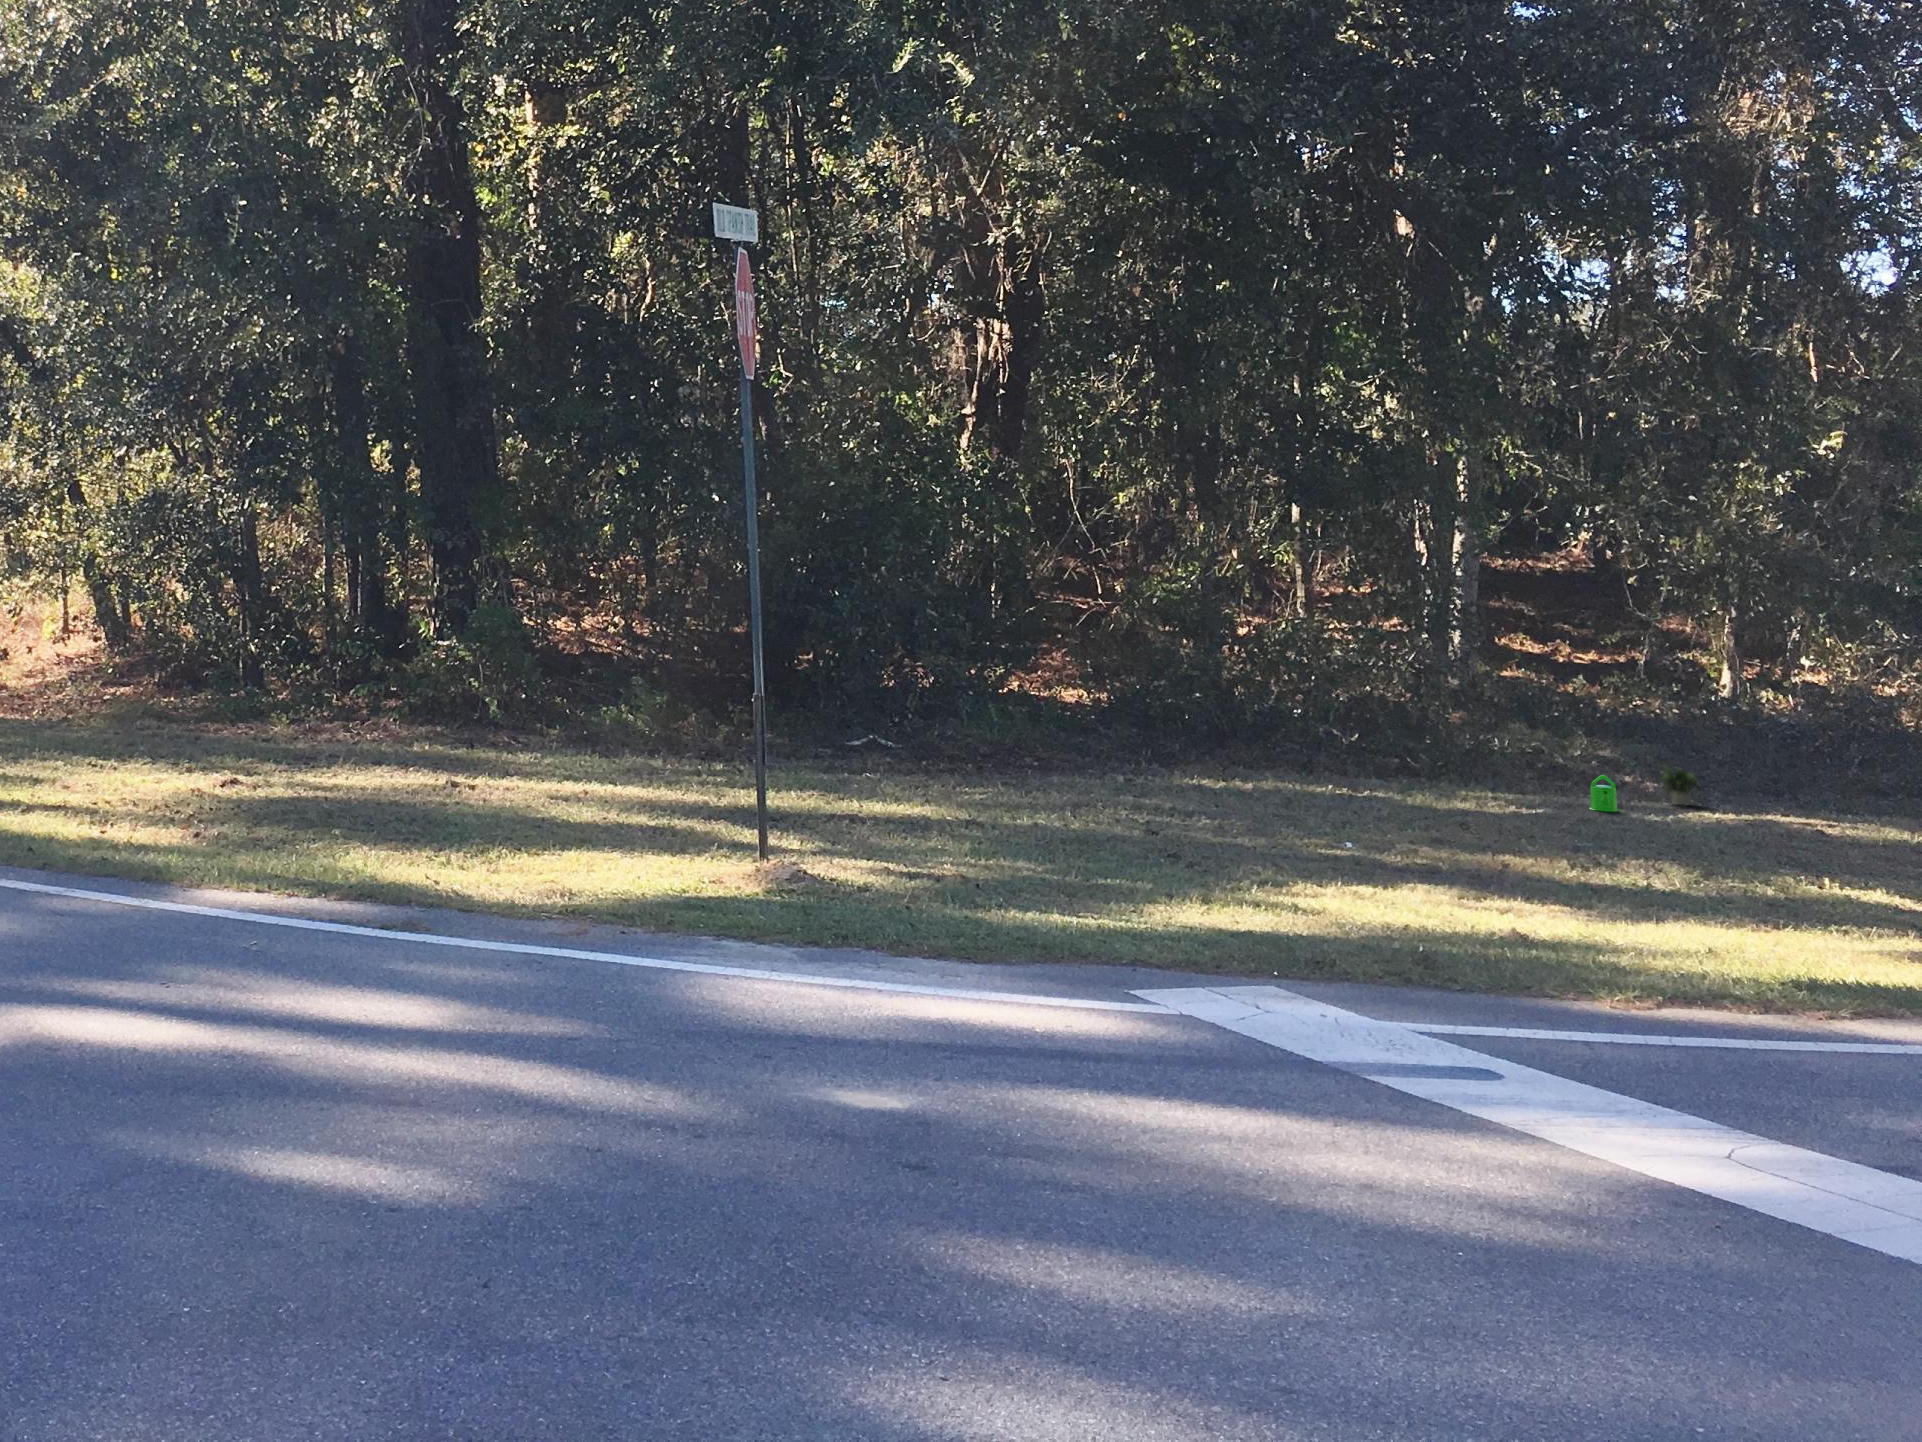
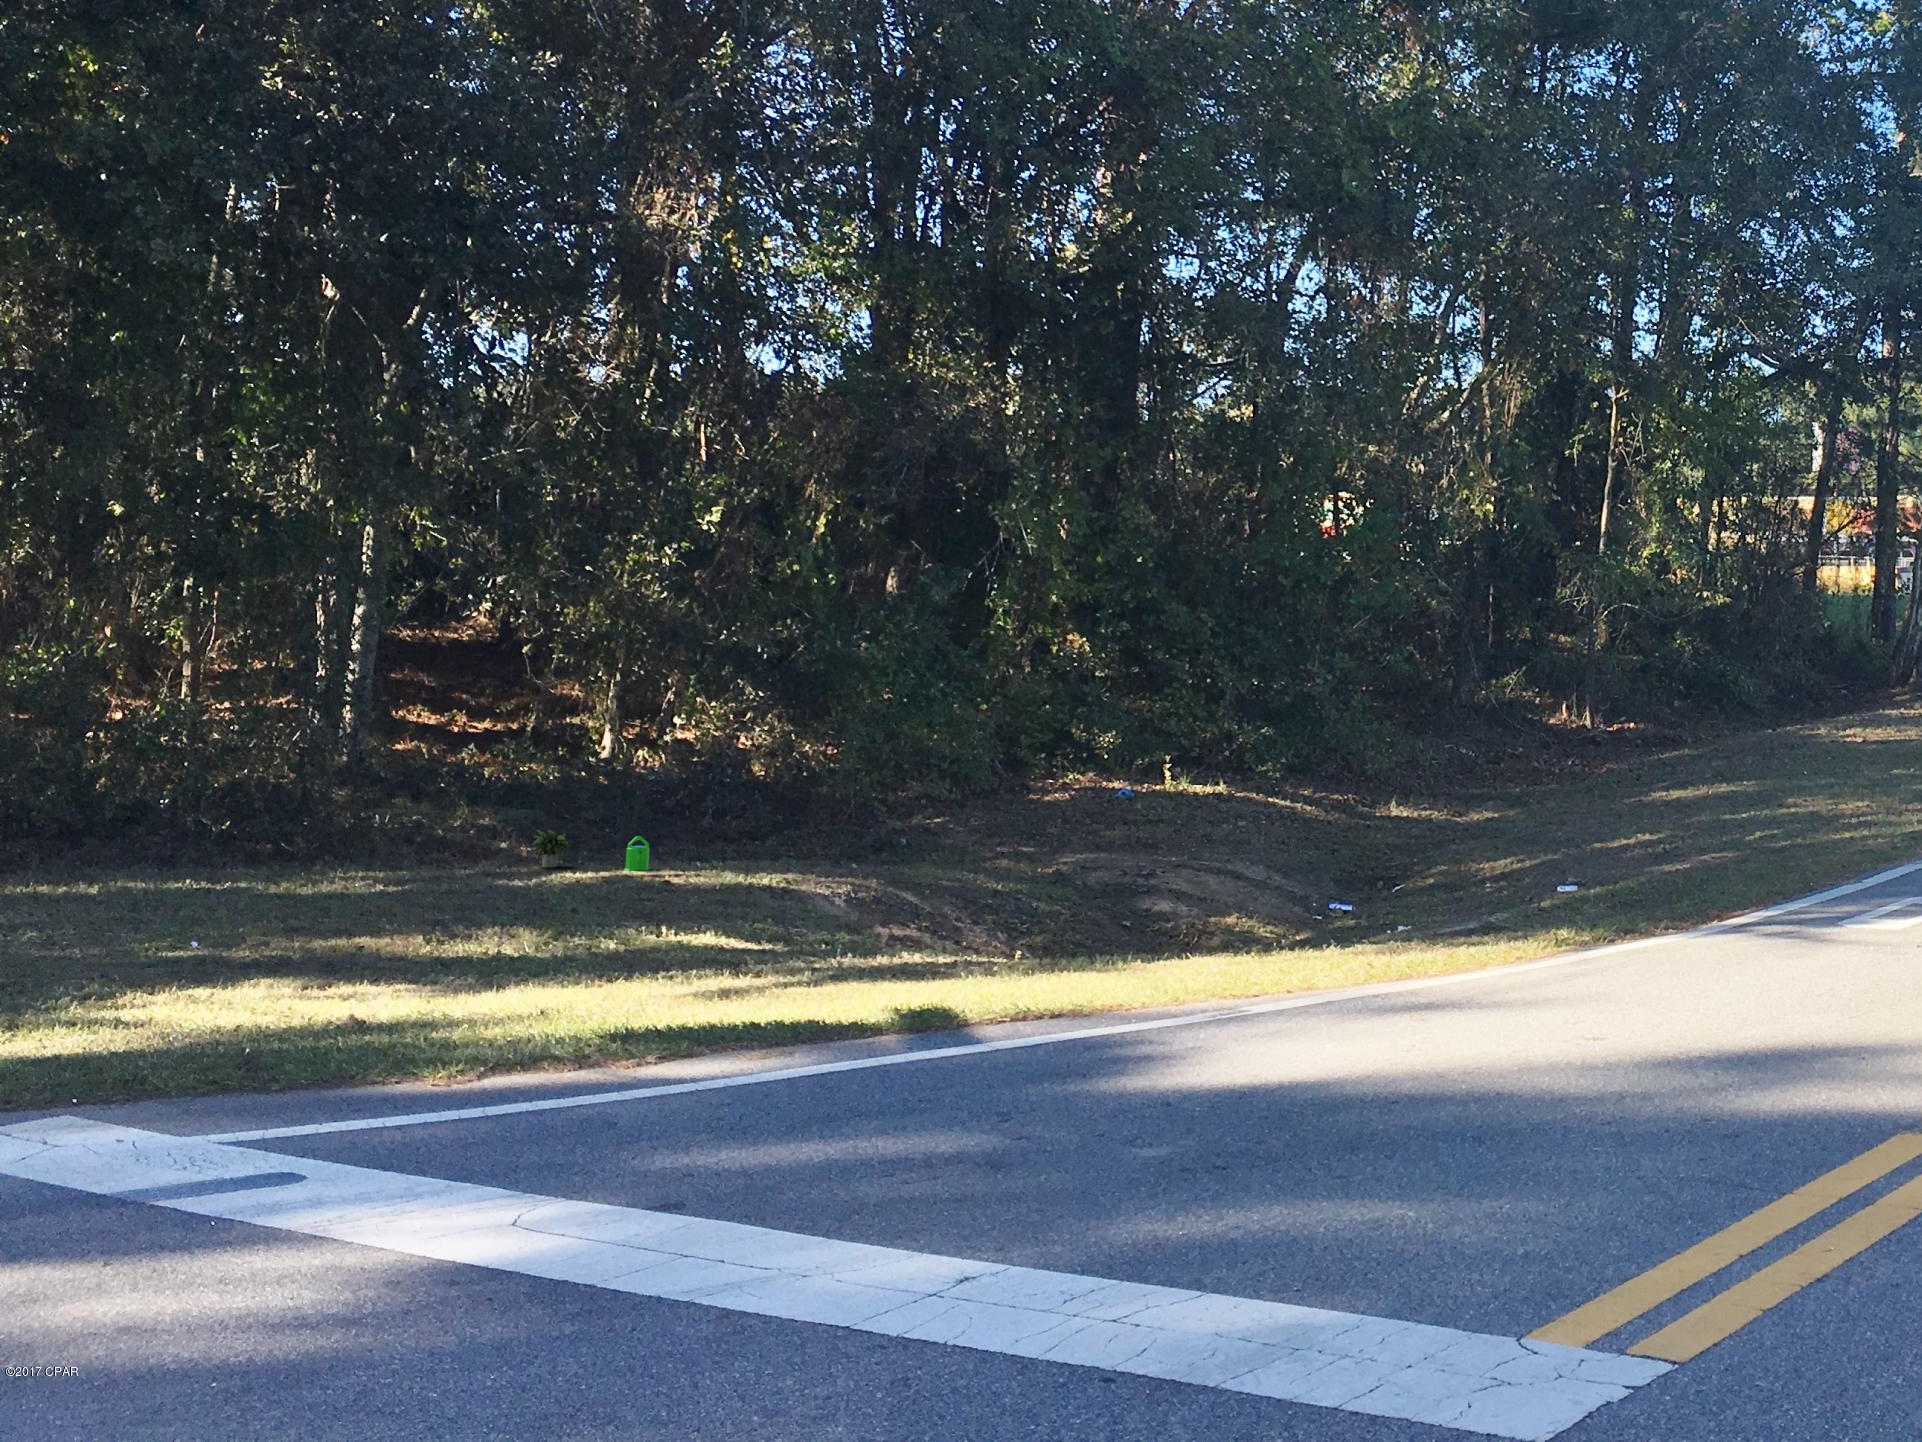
watering can: present [1589,775,1619,812] -> present [624,836,650,870]

